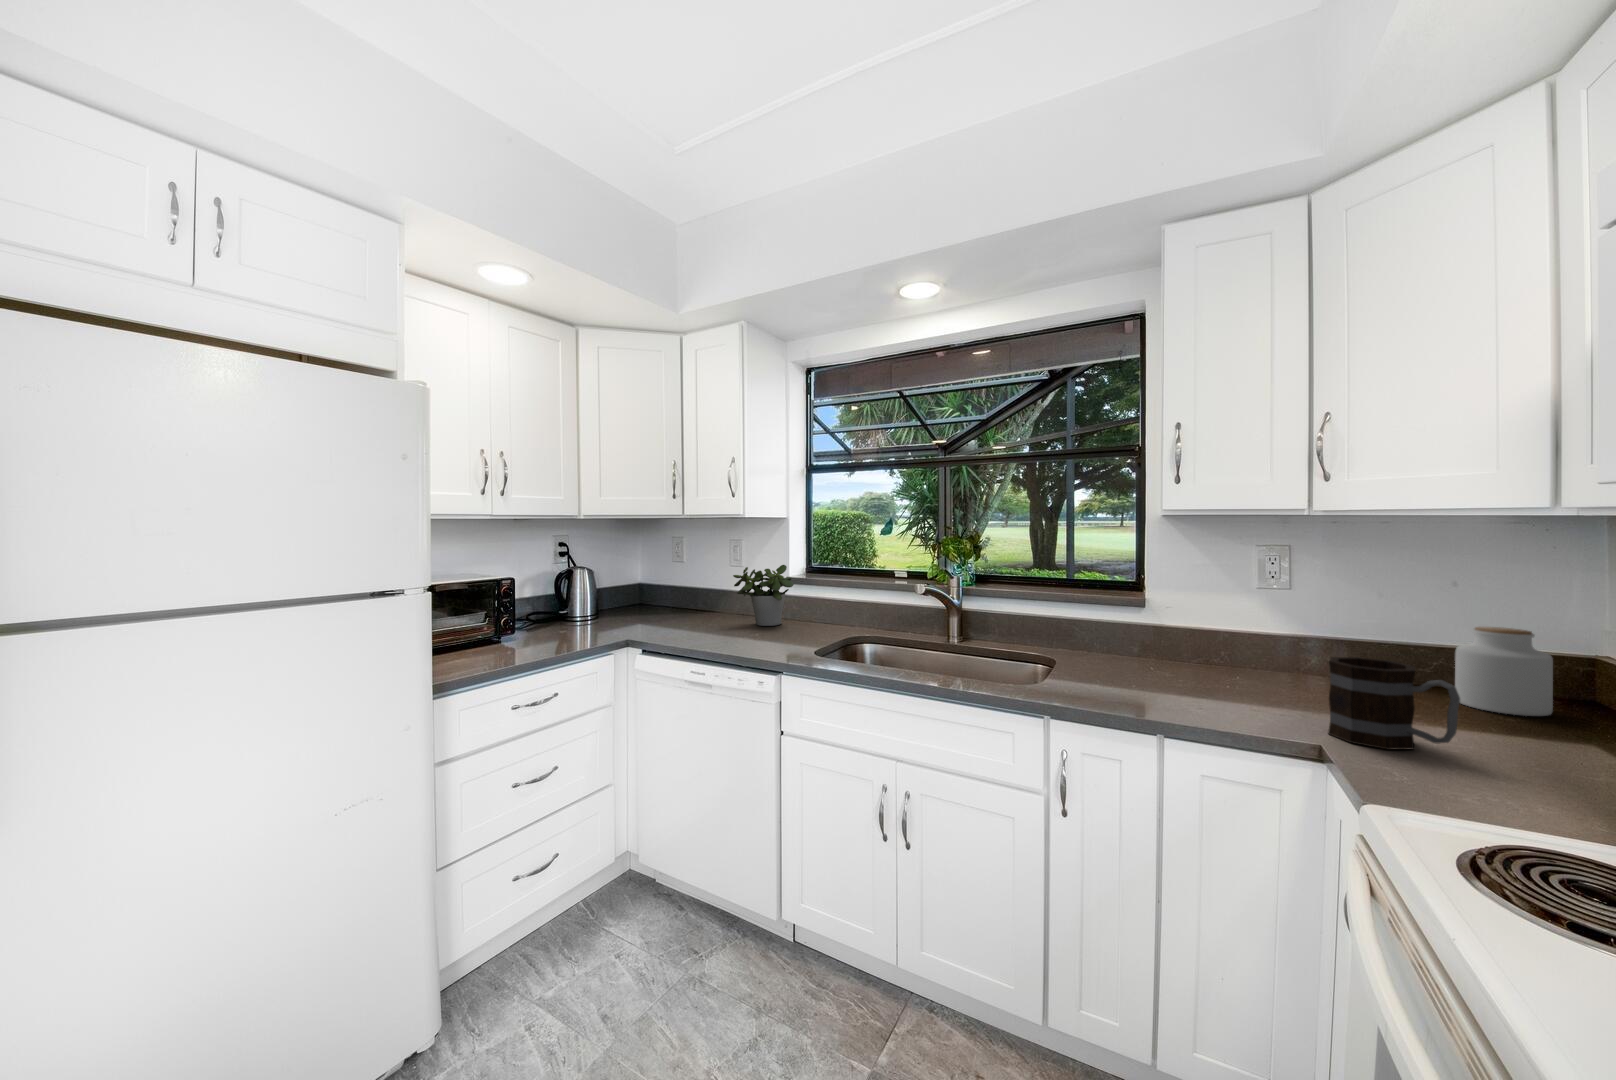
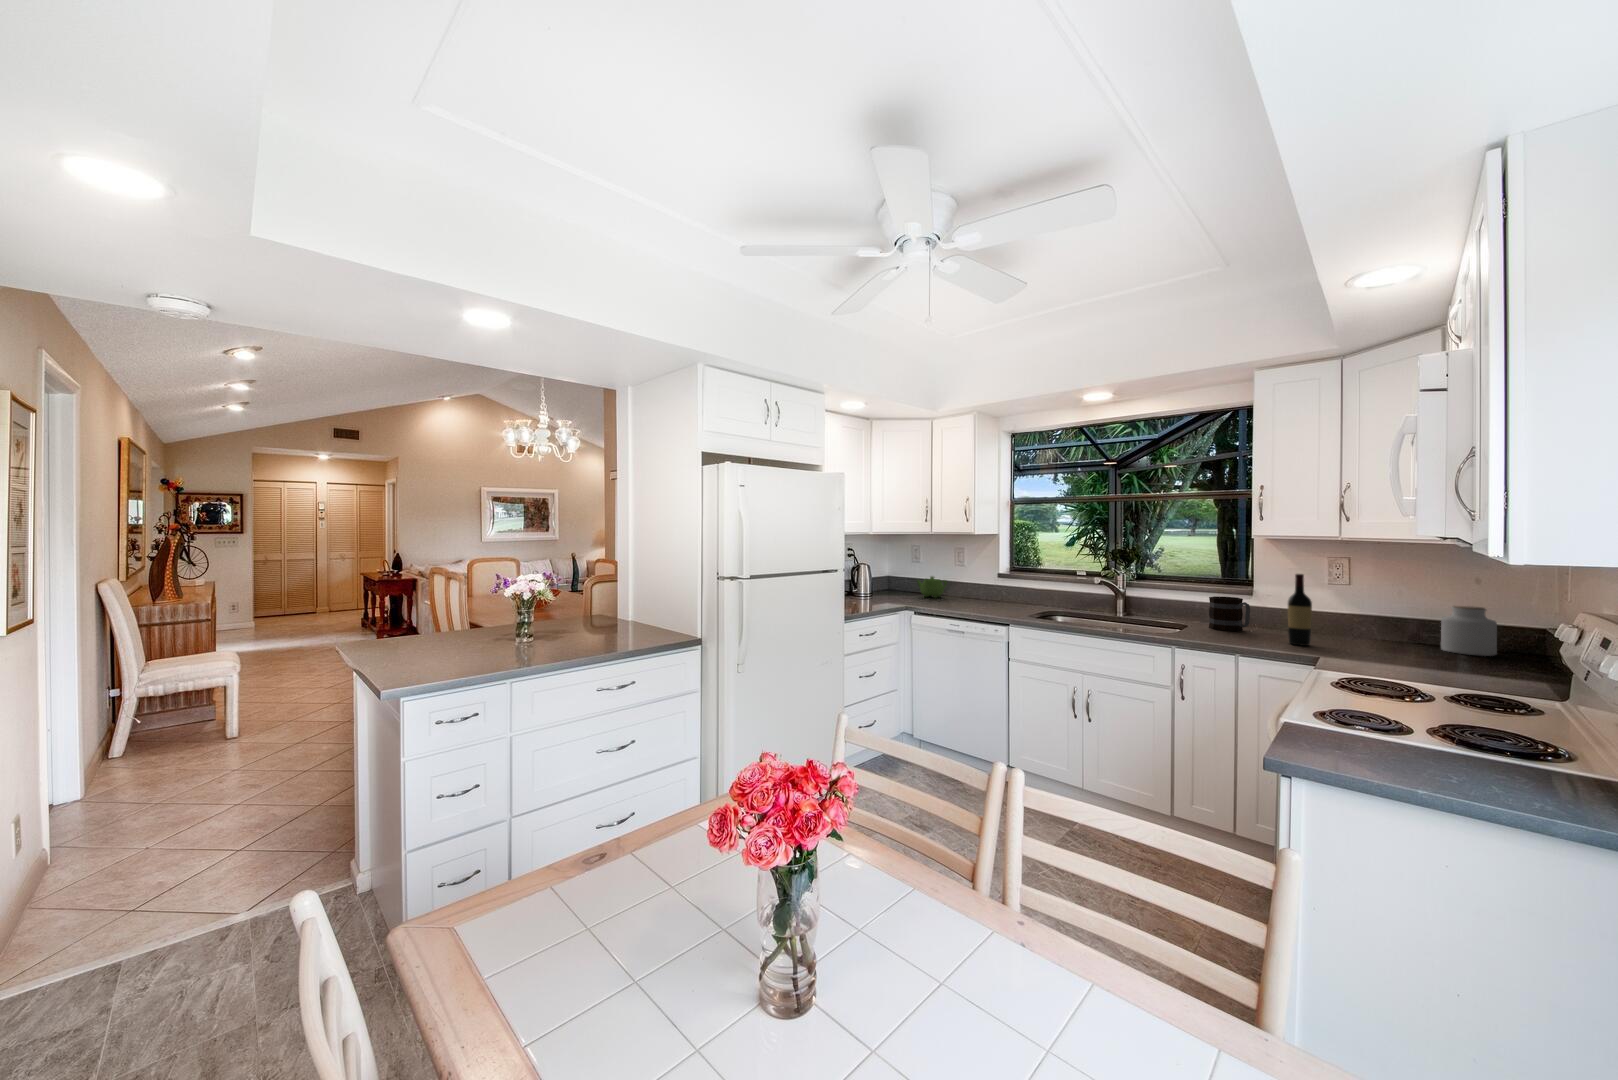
potted plant: present [733,565,794,626] -> none [965,564,1005,602]
wine bottle: none [1231,577,1272,708] -> present [1288,574,1312,646]
teapot: none [667,586,712,620] -> present [917,576,947,598]
mug: present [1328,657,1460,750] -> present [1209,596,1250,631]

